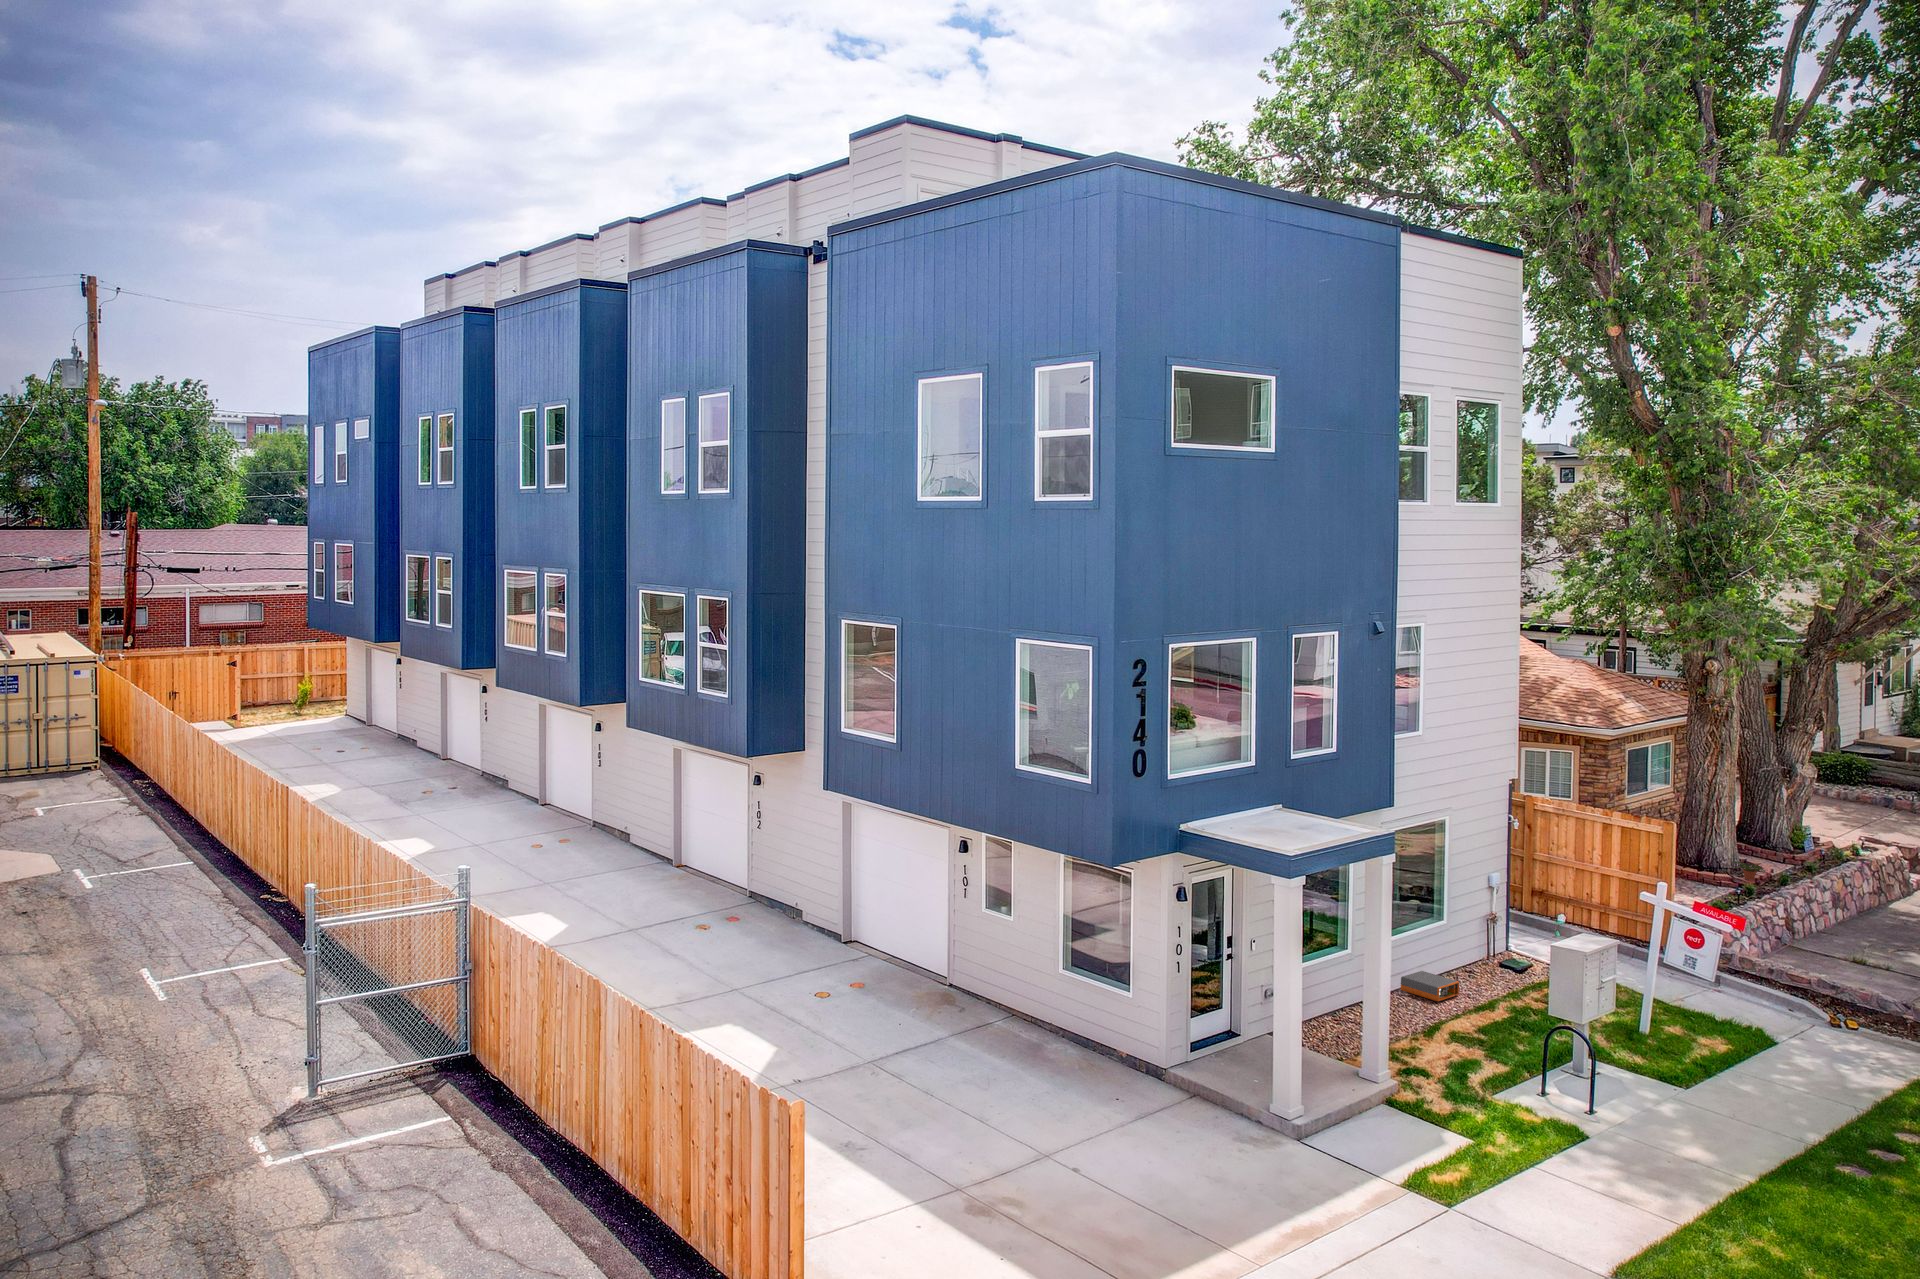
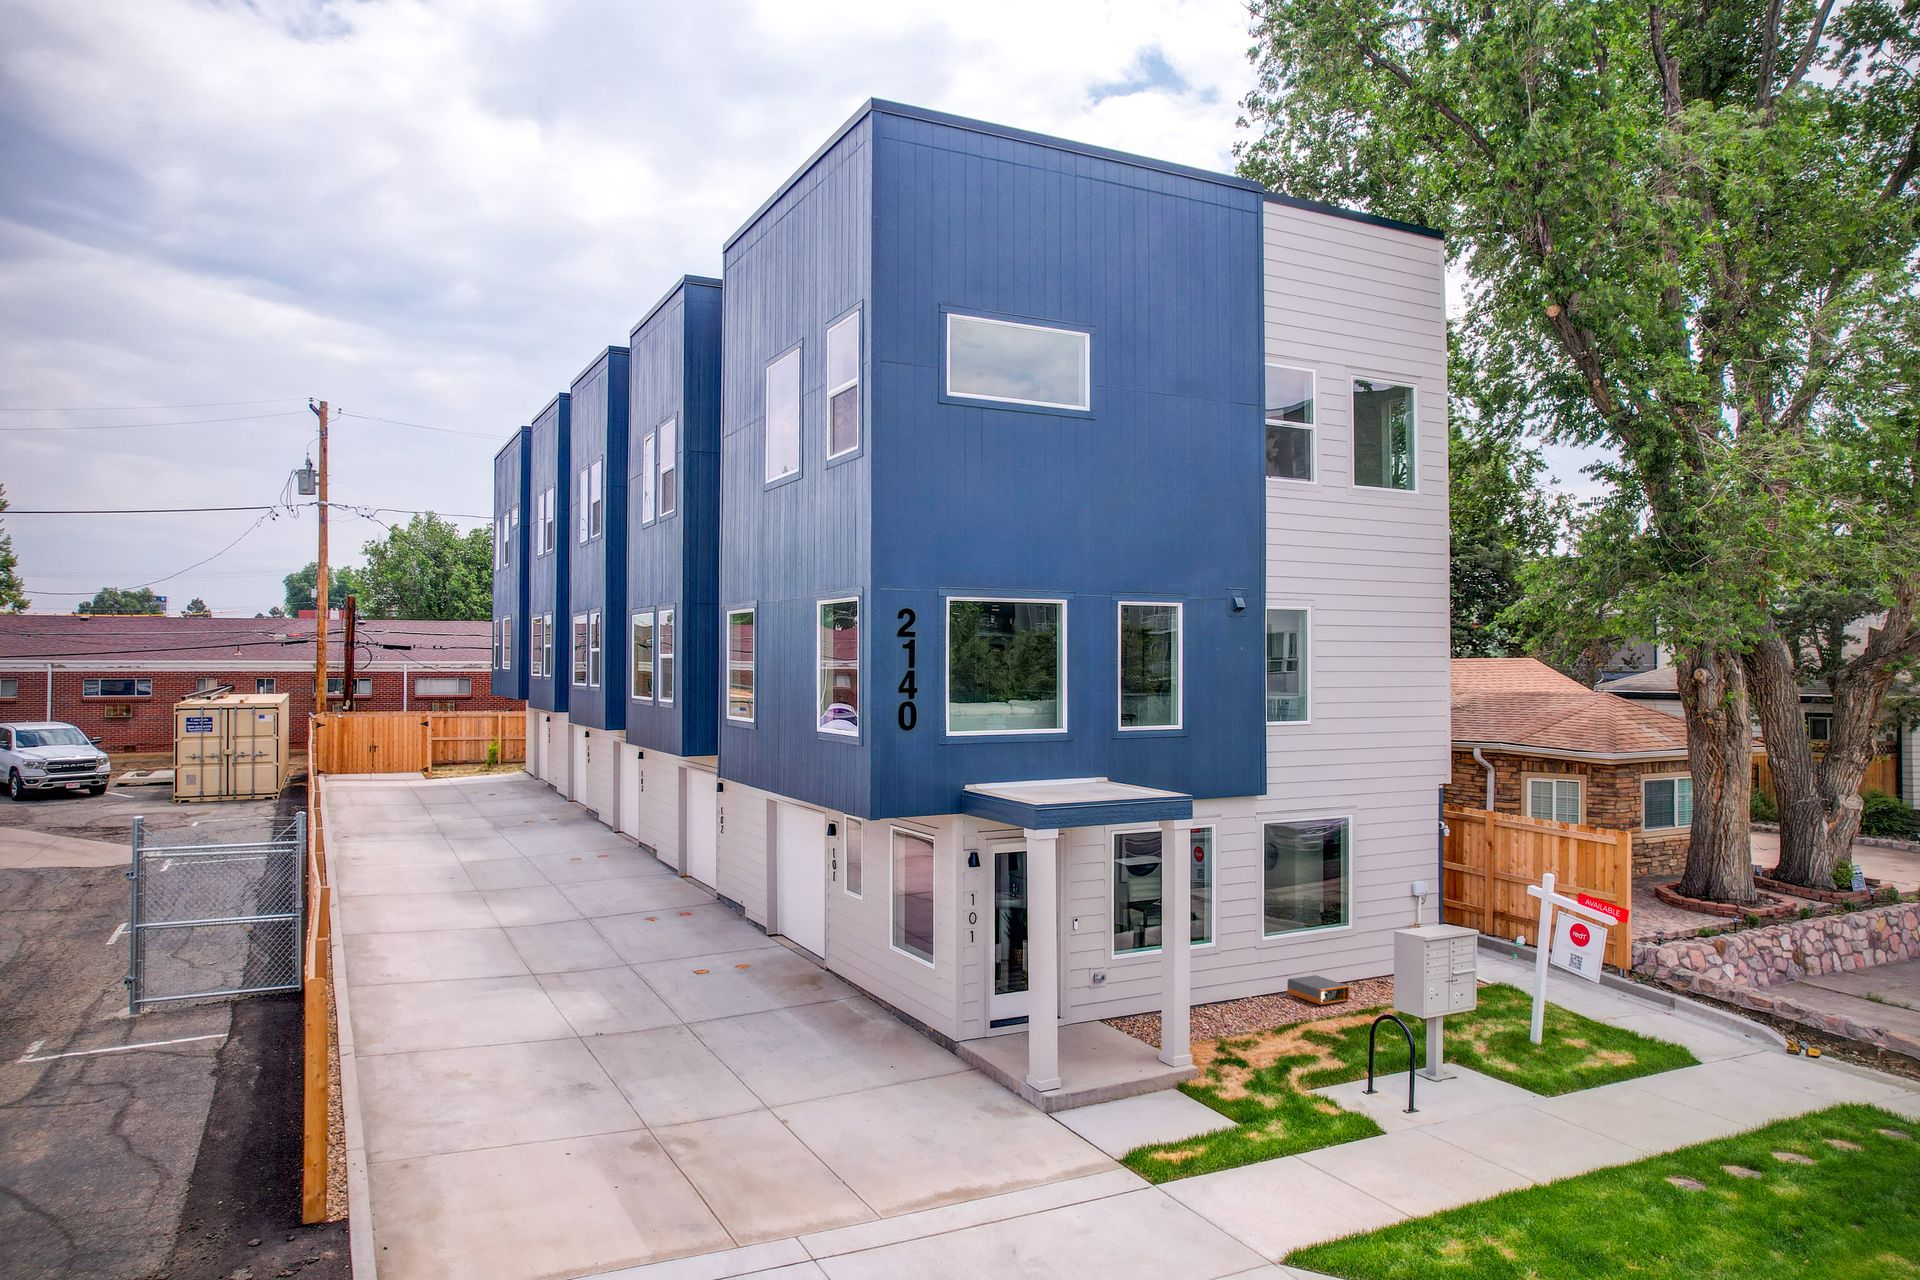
potted plant: present [1732,861,1765,880] -> none [1742,891,1785,913]

